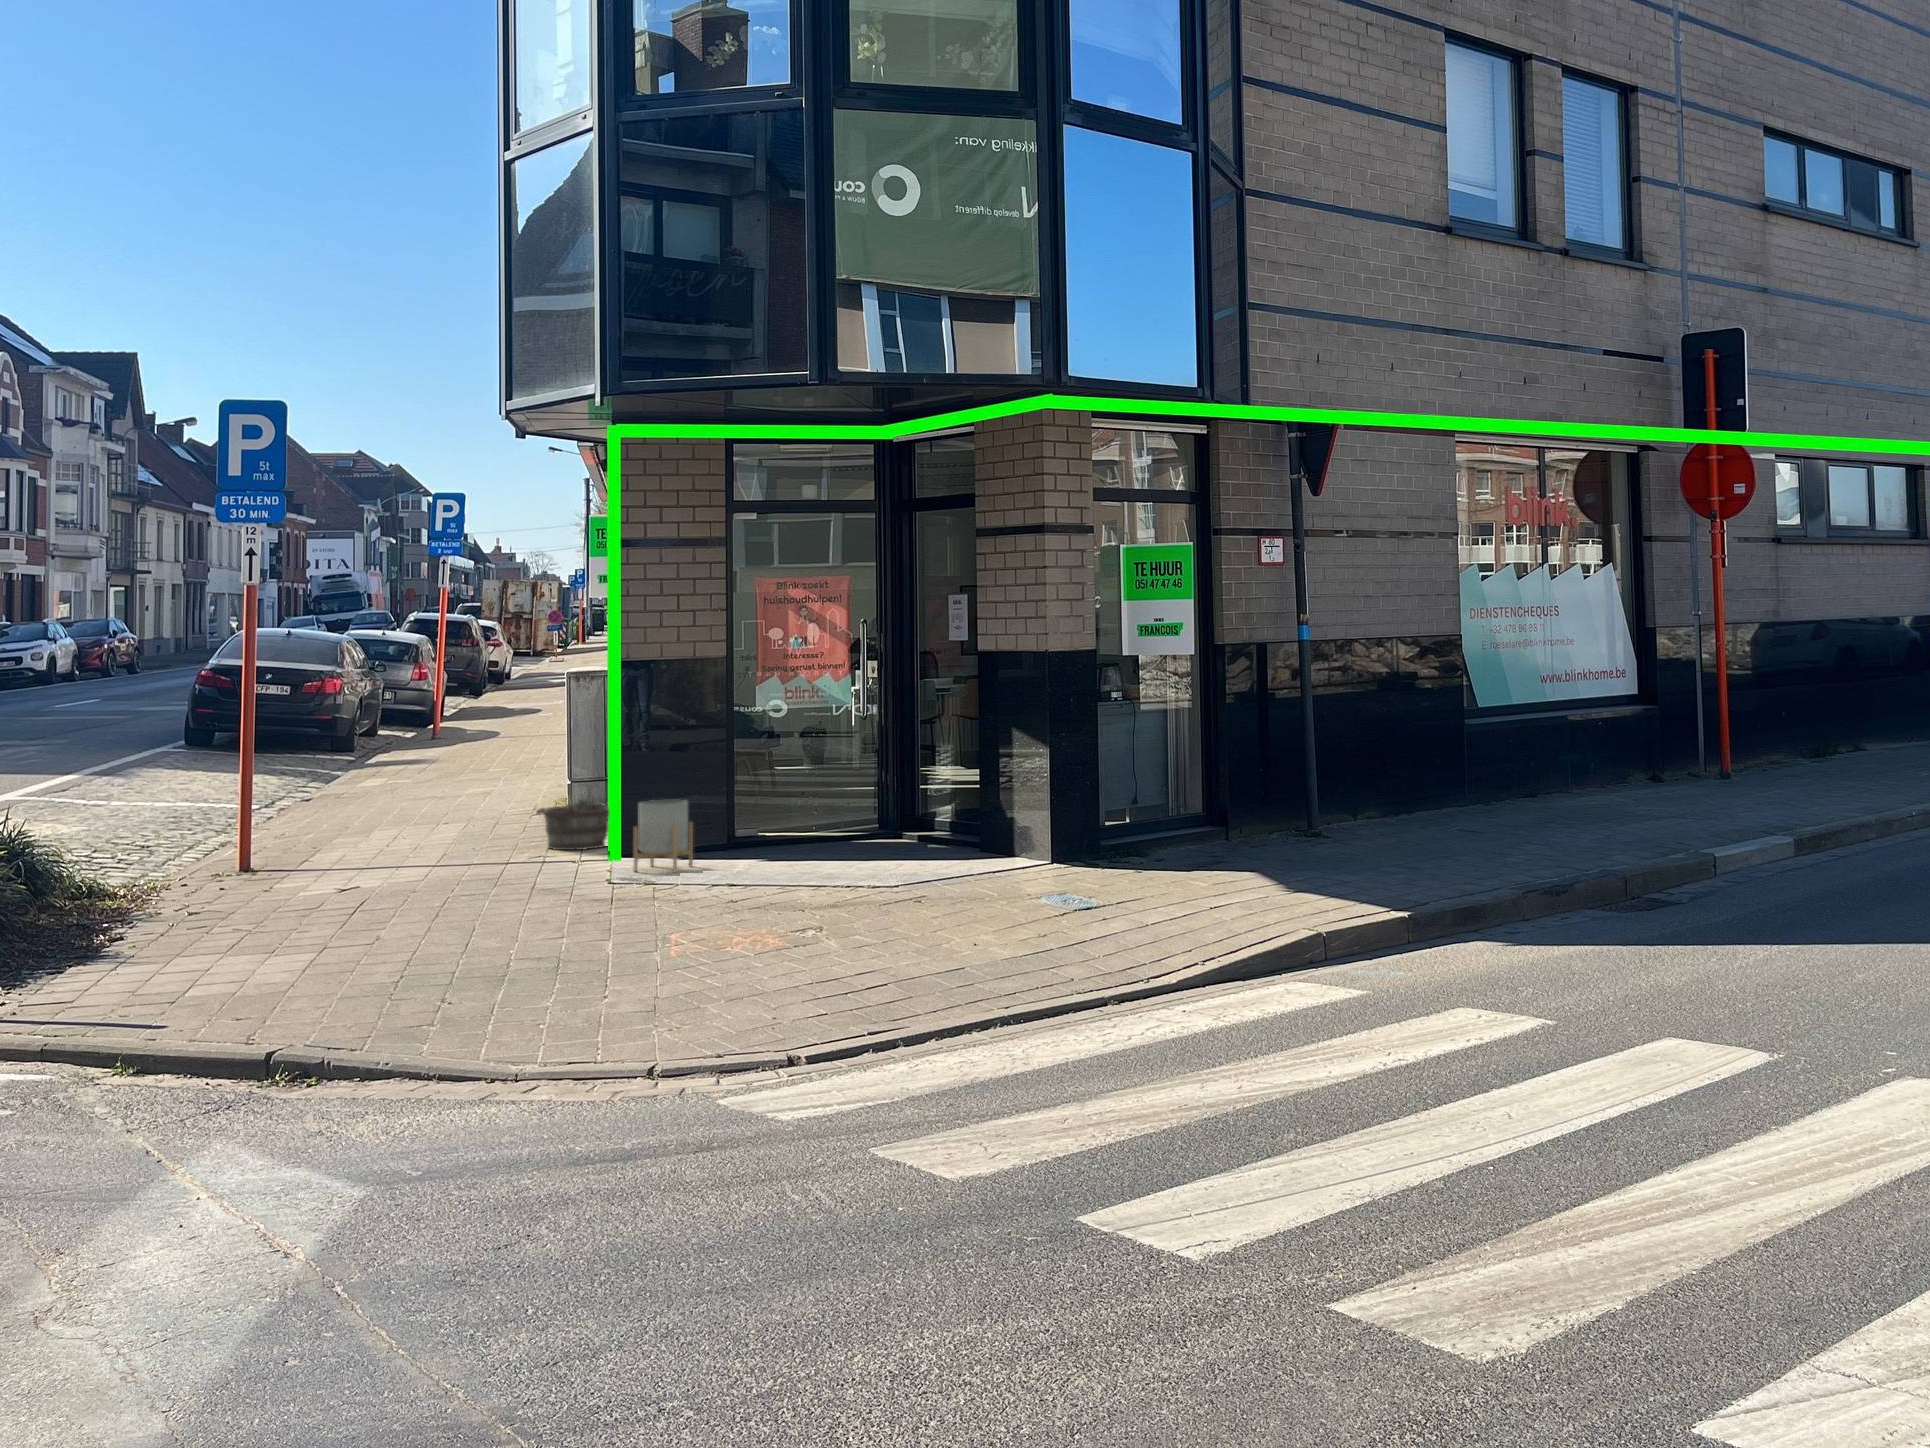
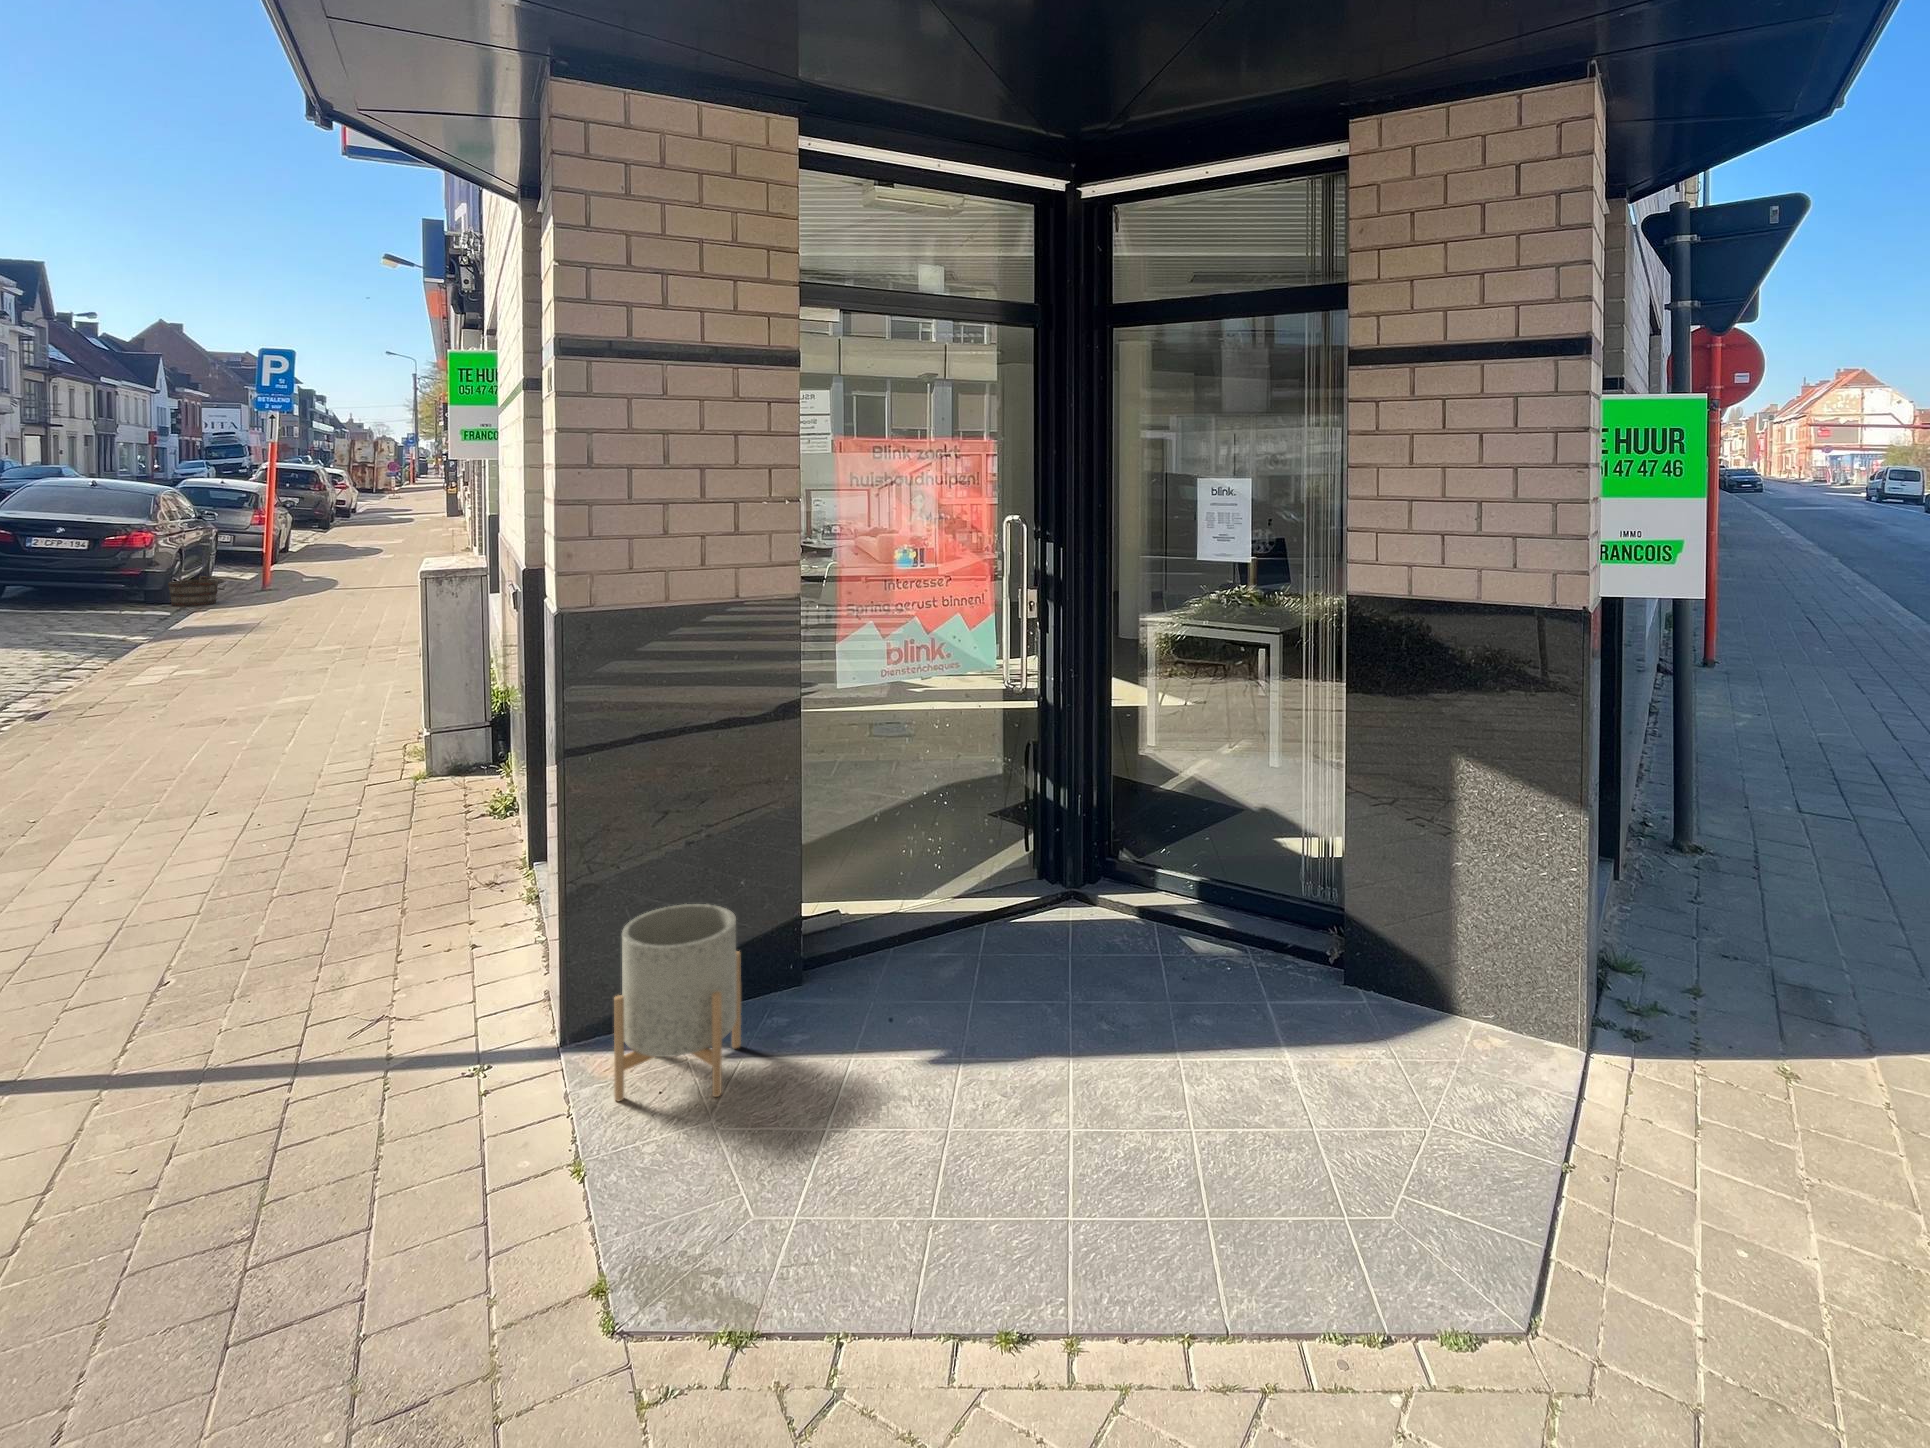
bucket: present [536,799,609,850] -> present [168,576,224,606]

